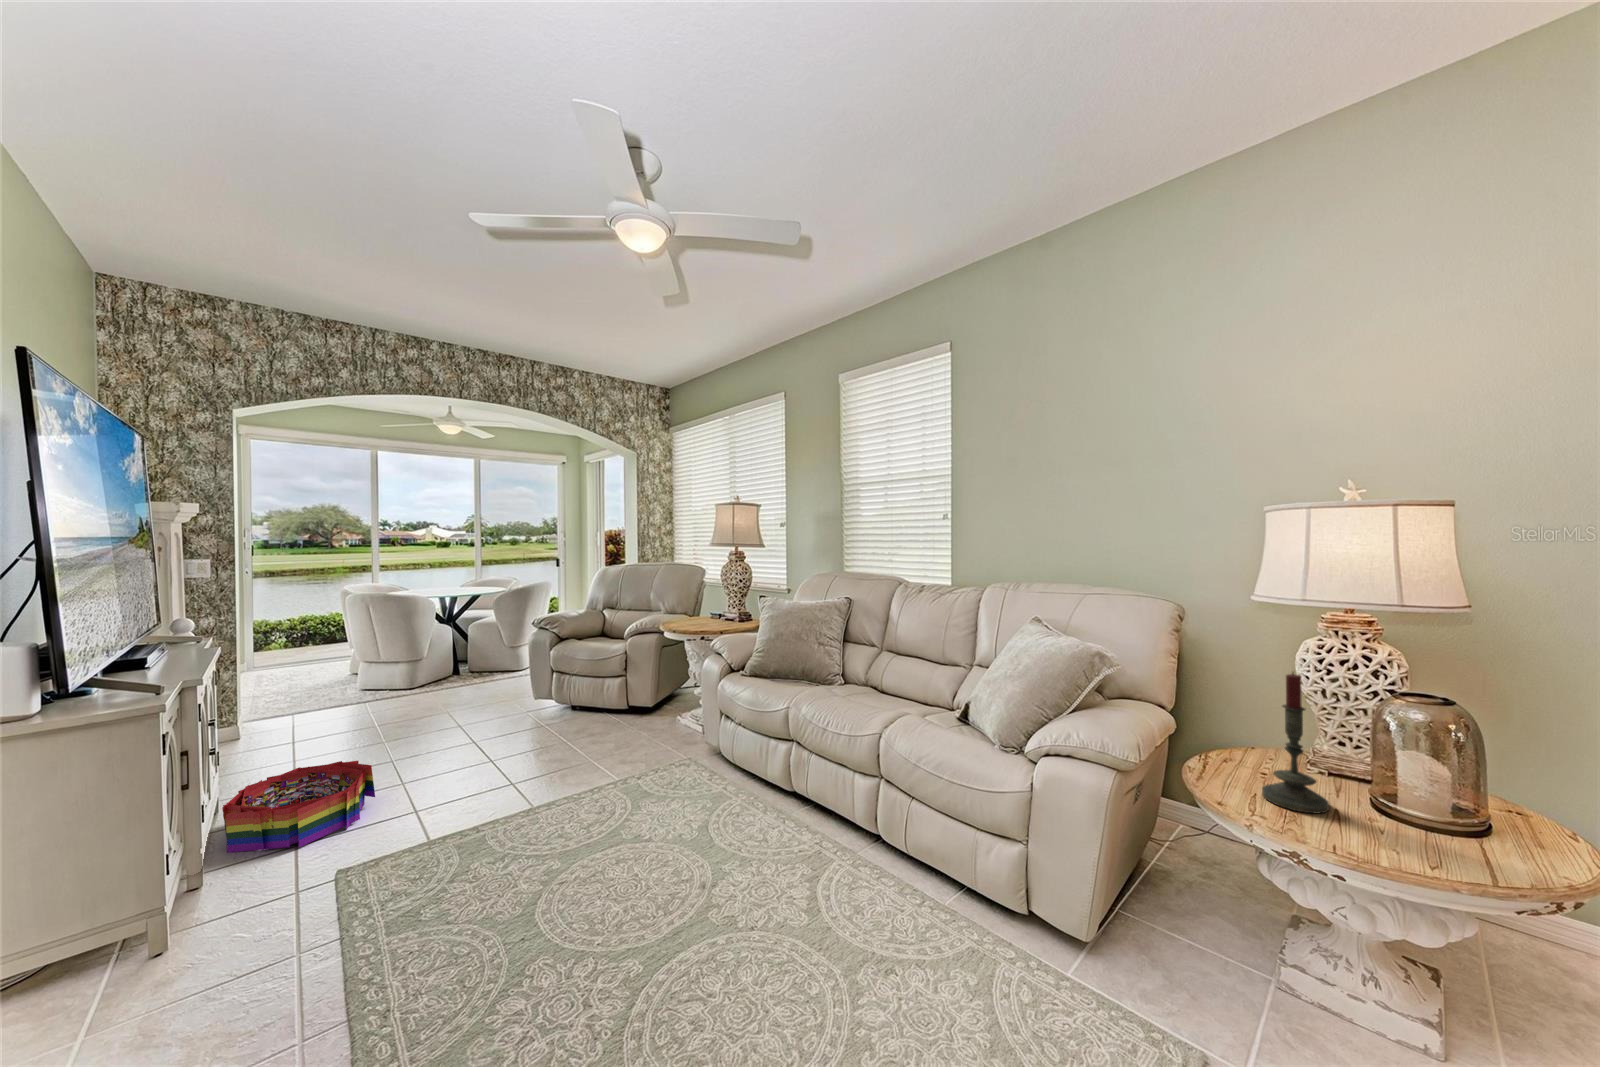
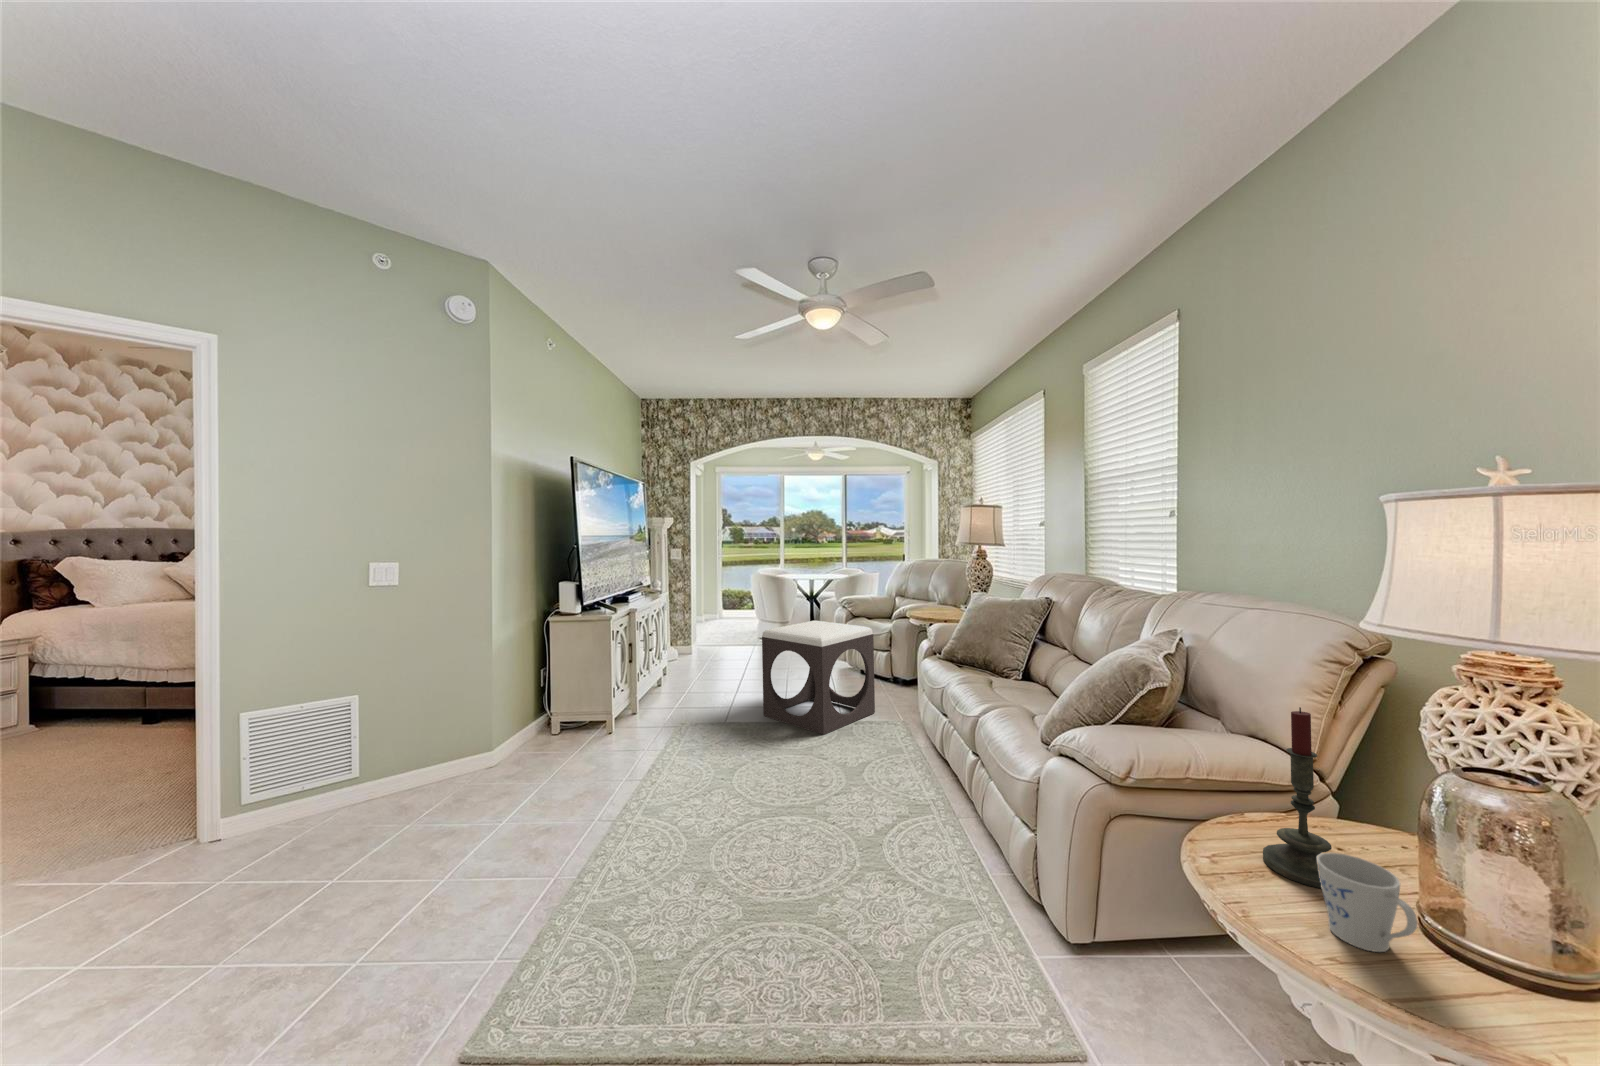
footstool: none [490,654,648,812] -> present [762,620,875,735]
storage bin: present [222,761,375,853] -> none [650,668,716,708]
mug: none [1368,780,1455,850] -> present [1317,853,1417,952]

